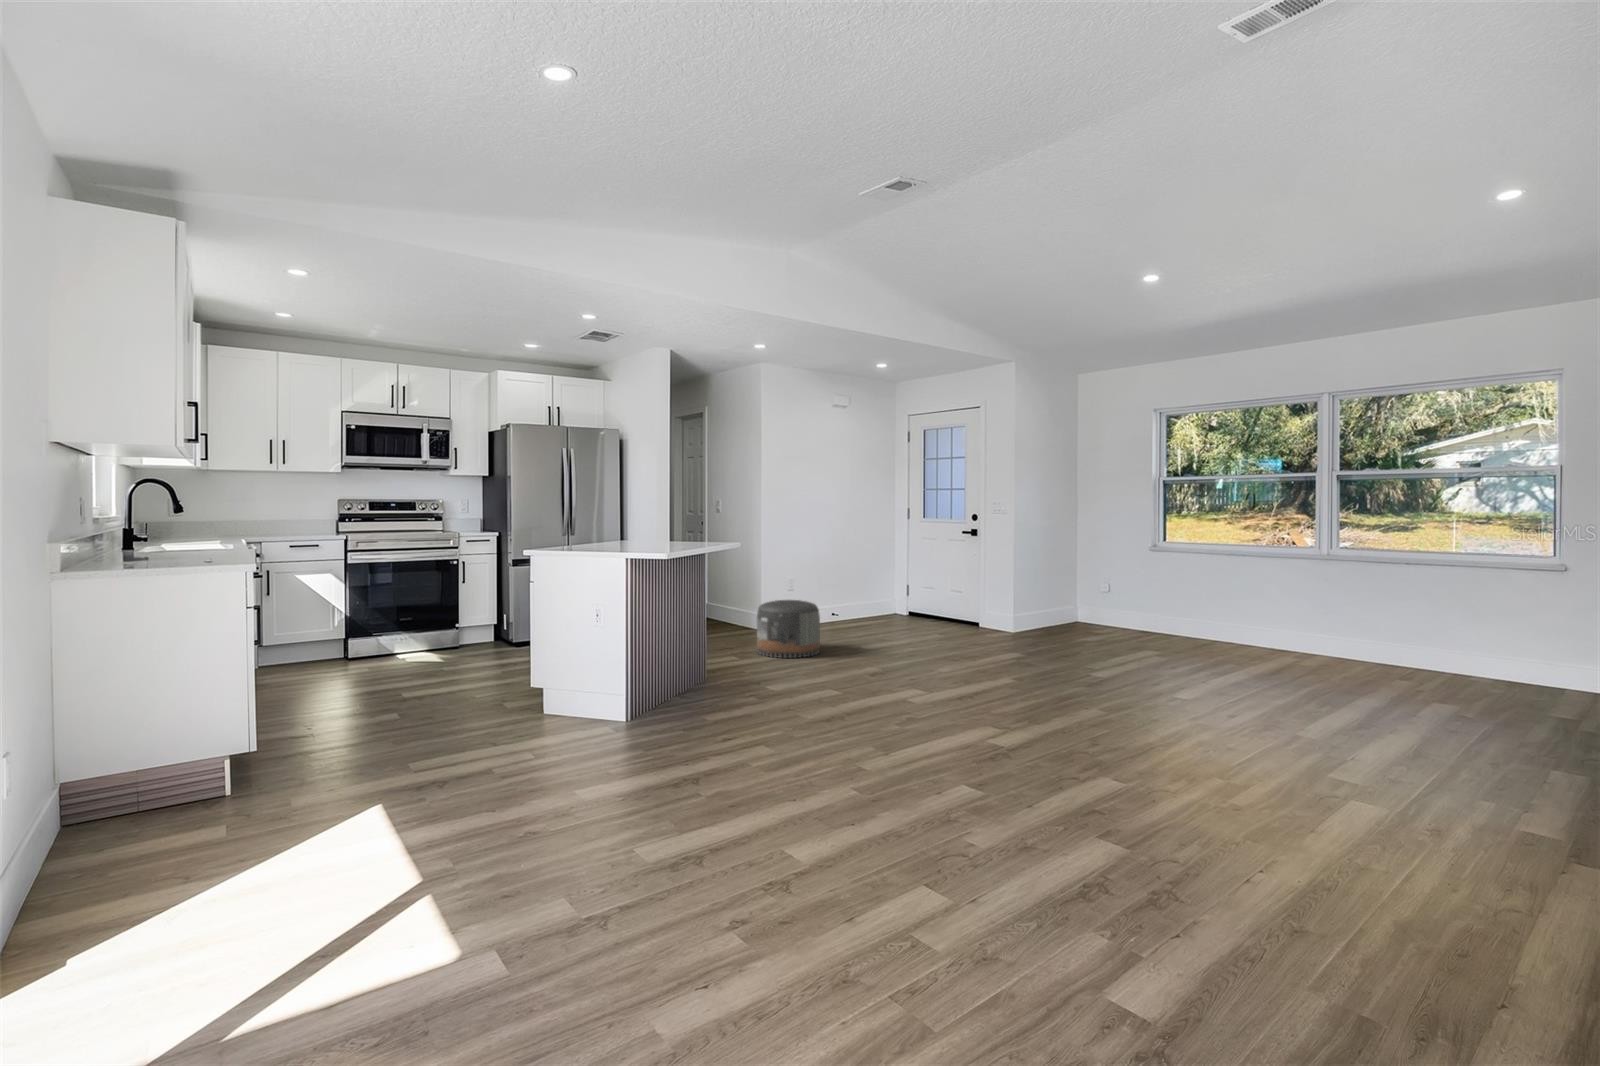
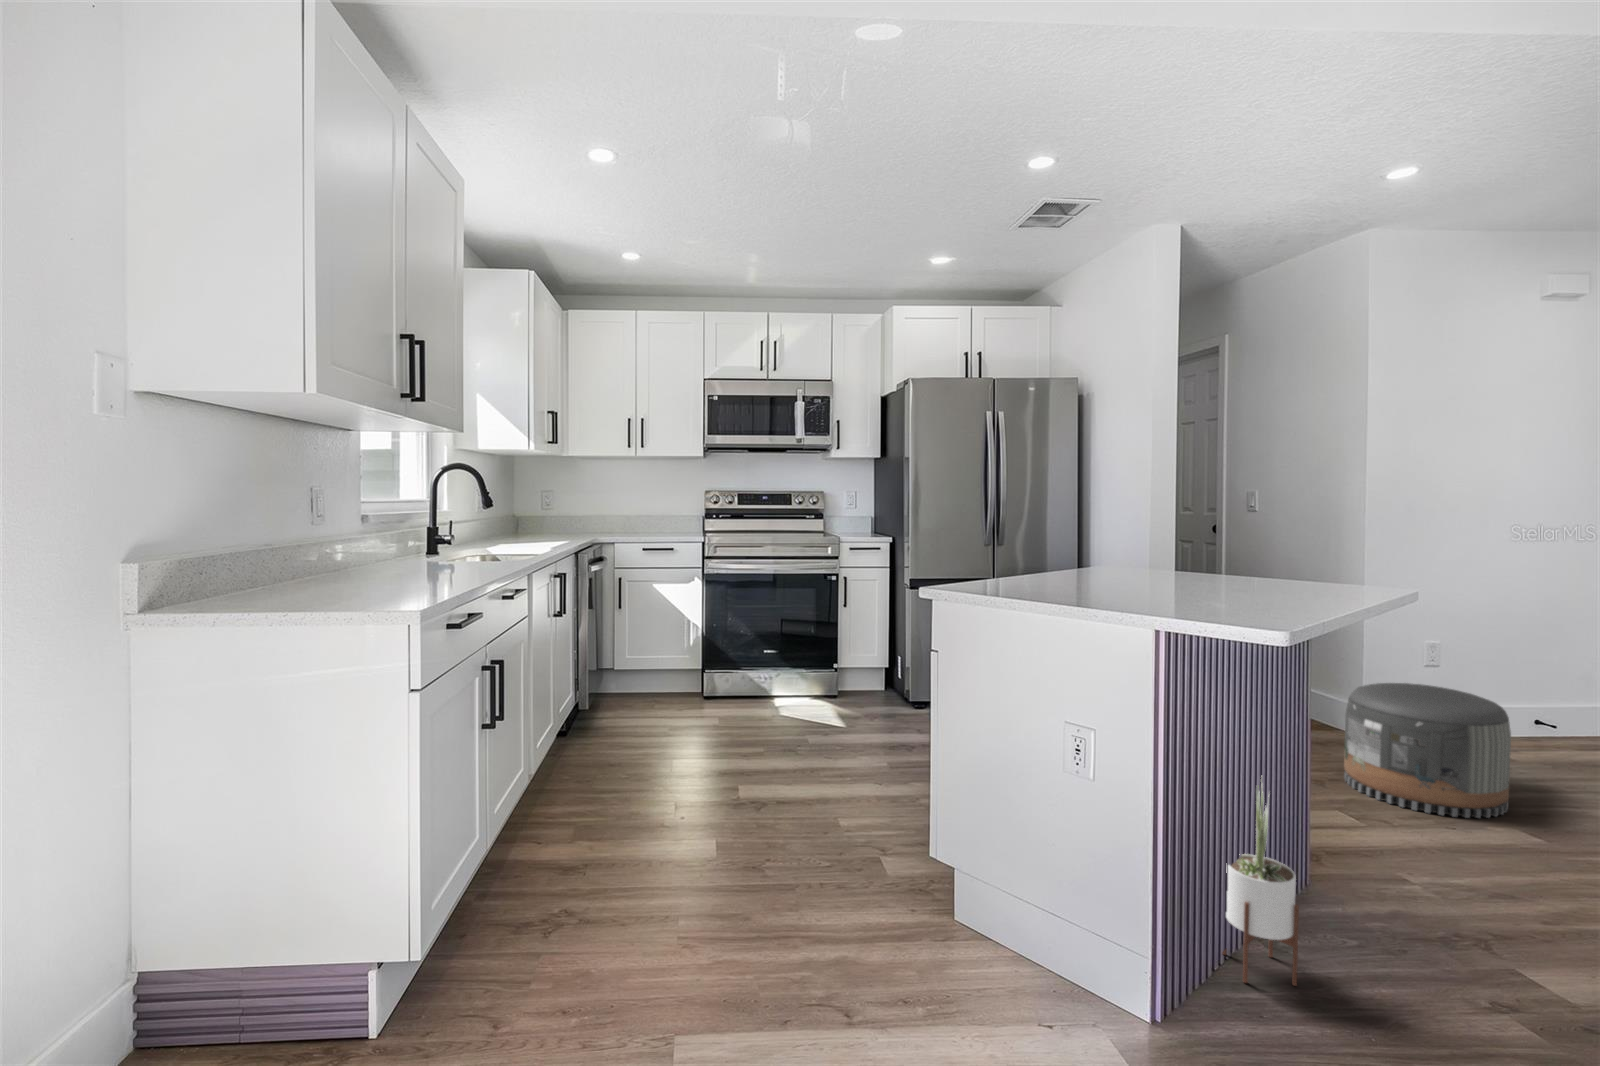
potted plant: none [674,620,701,709] -> present [1222,785,1299,986]

